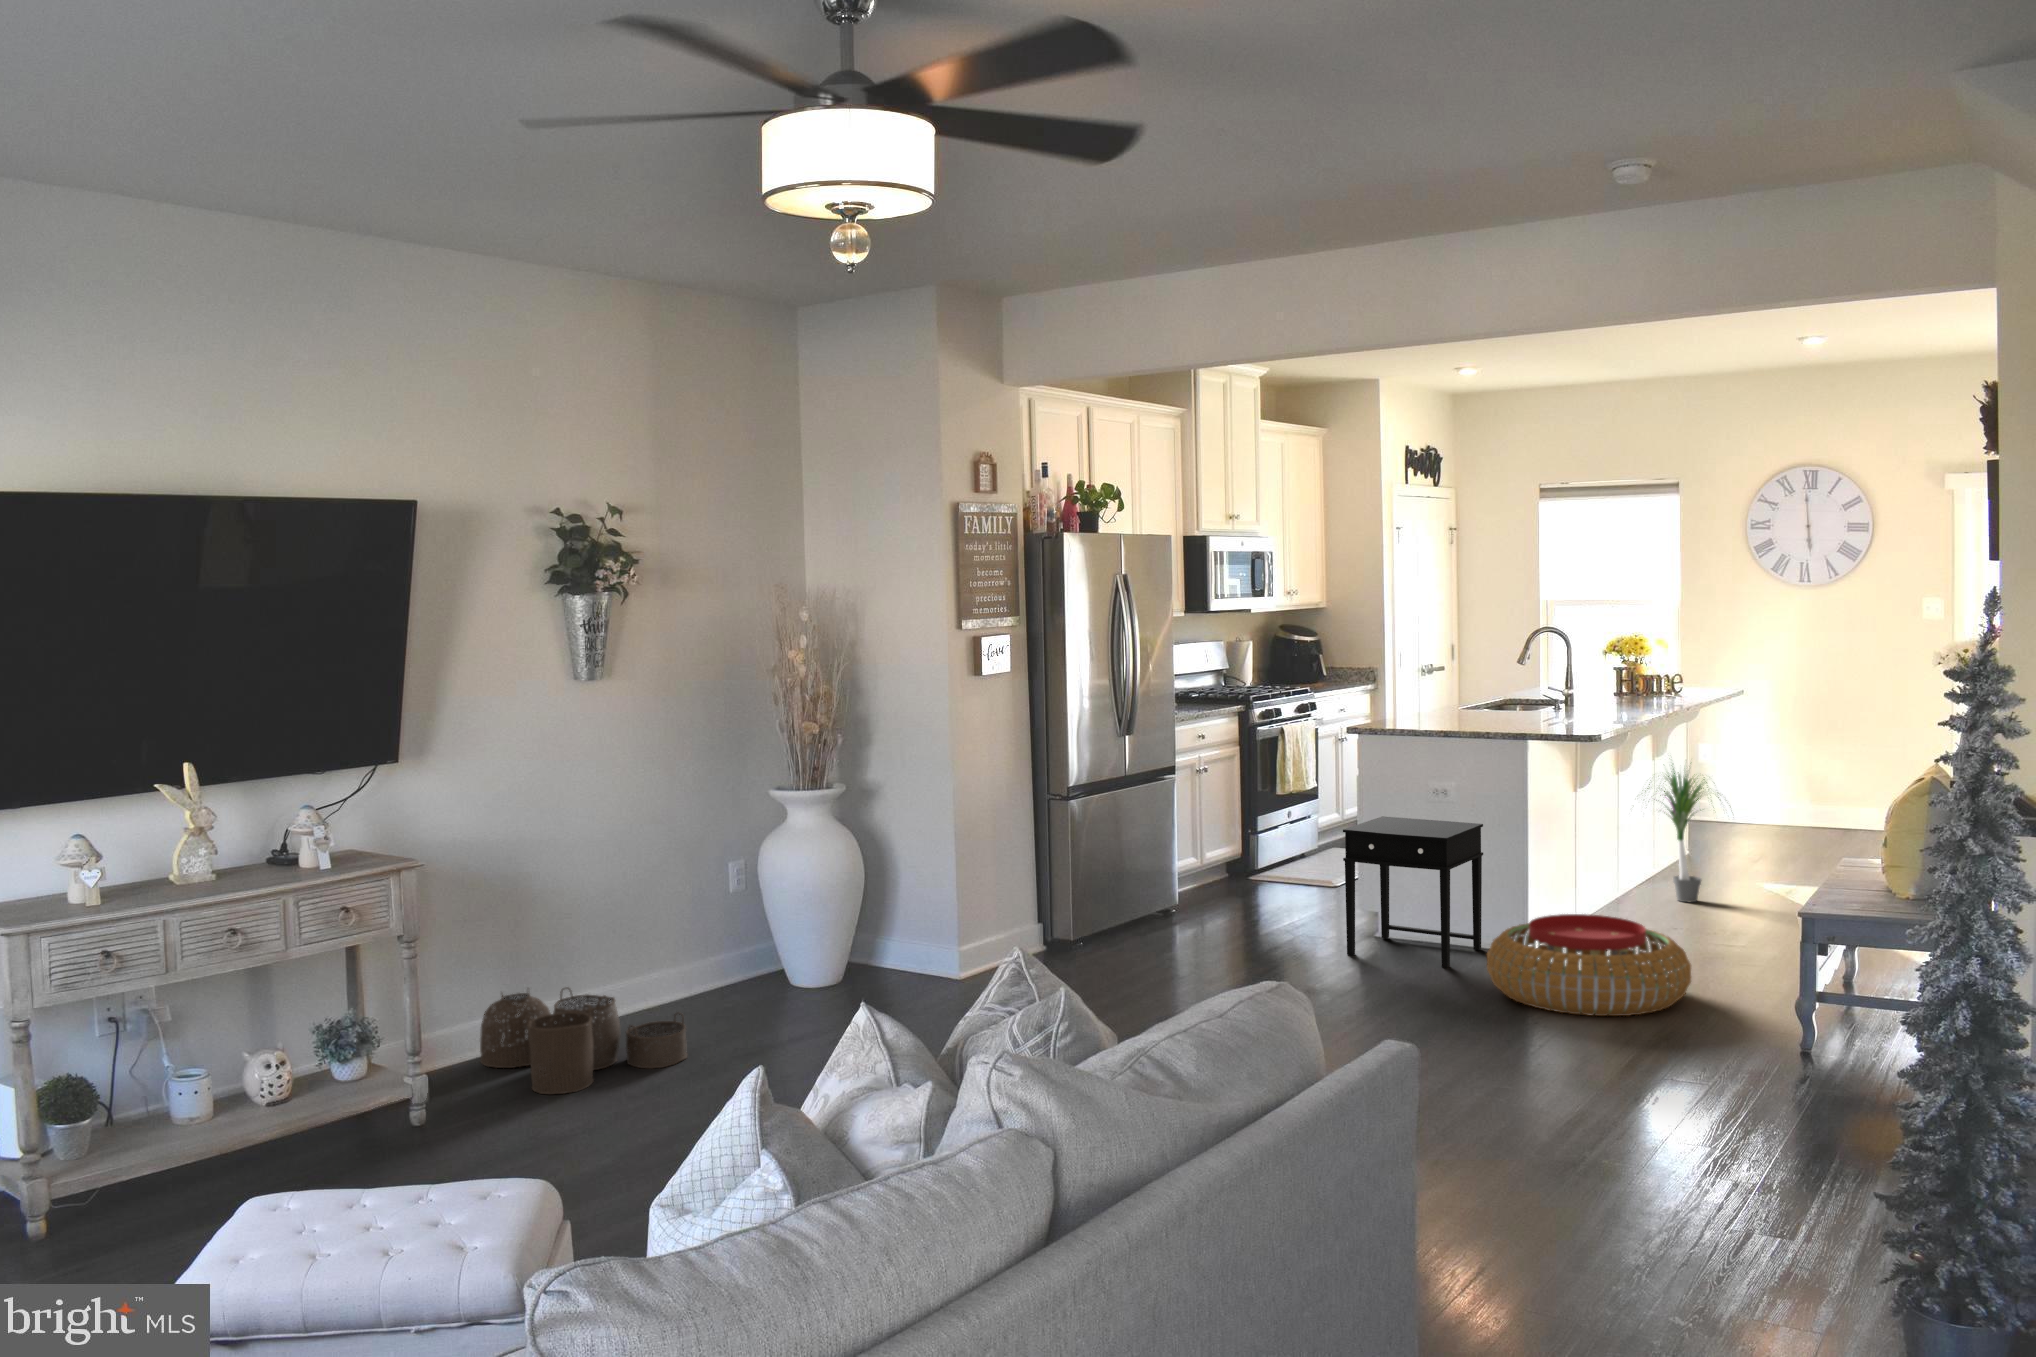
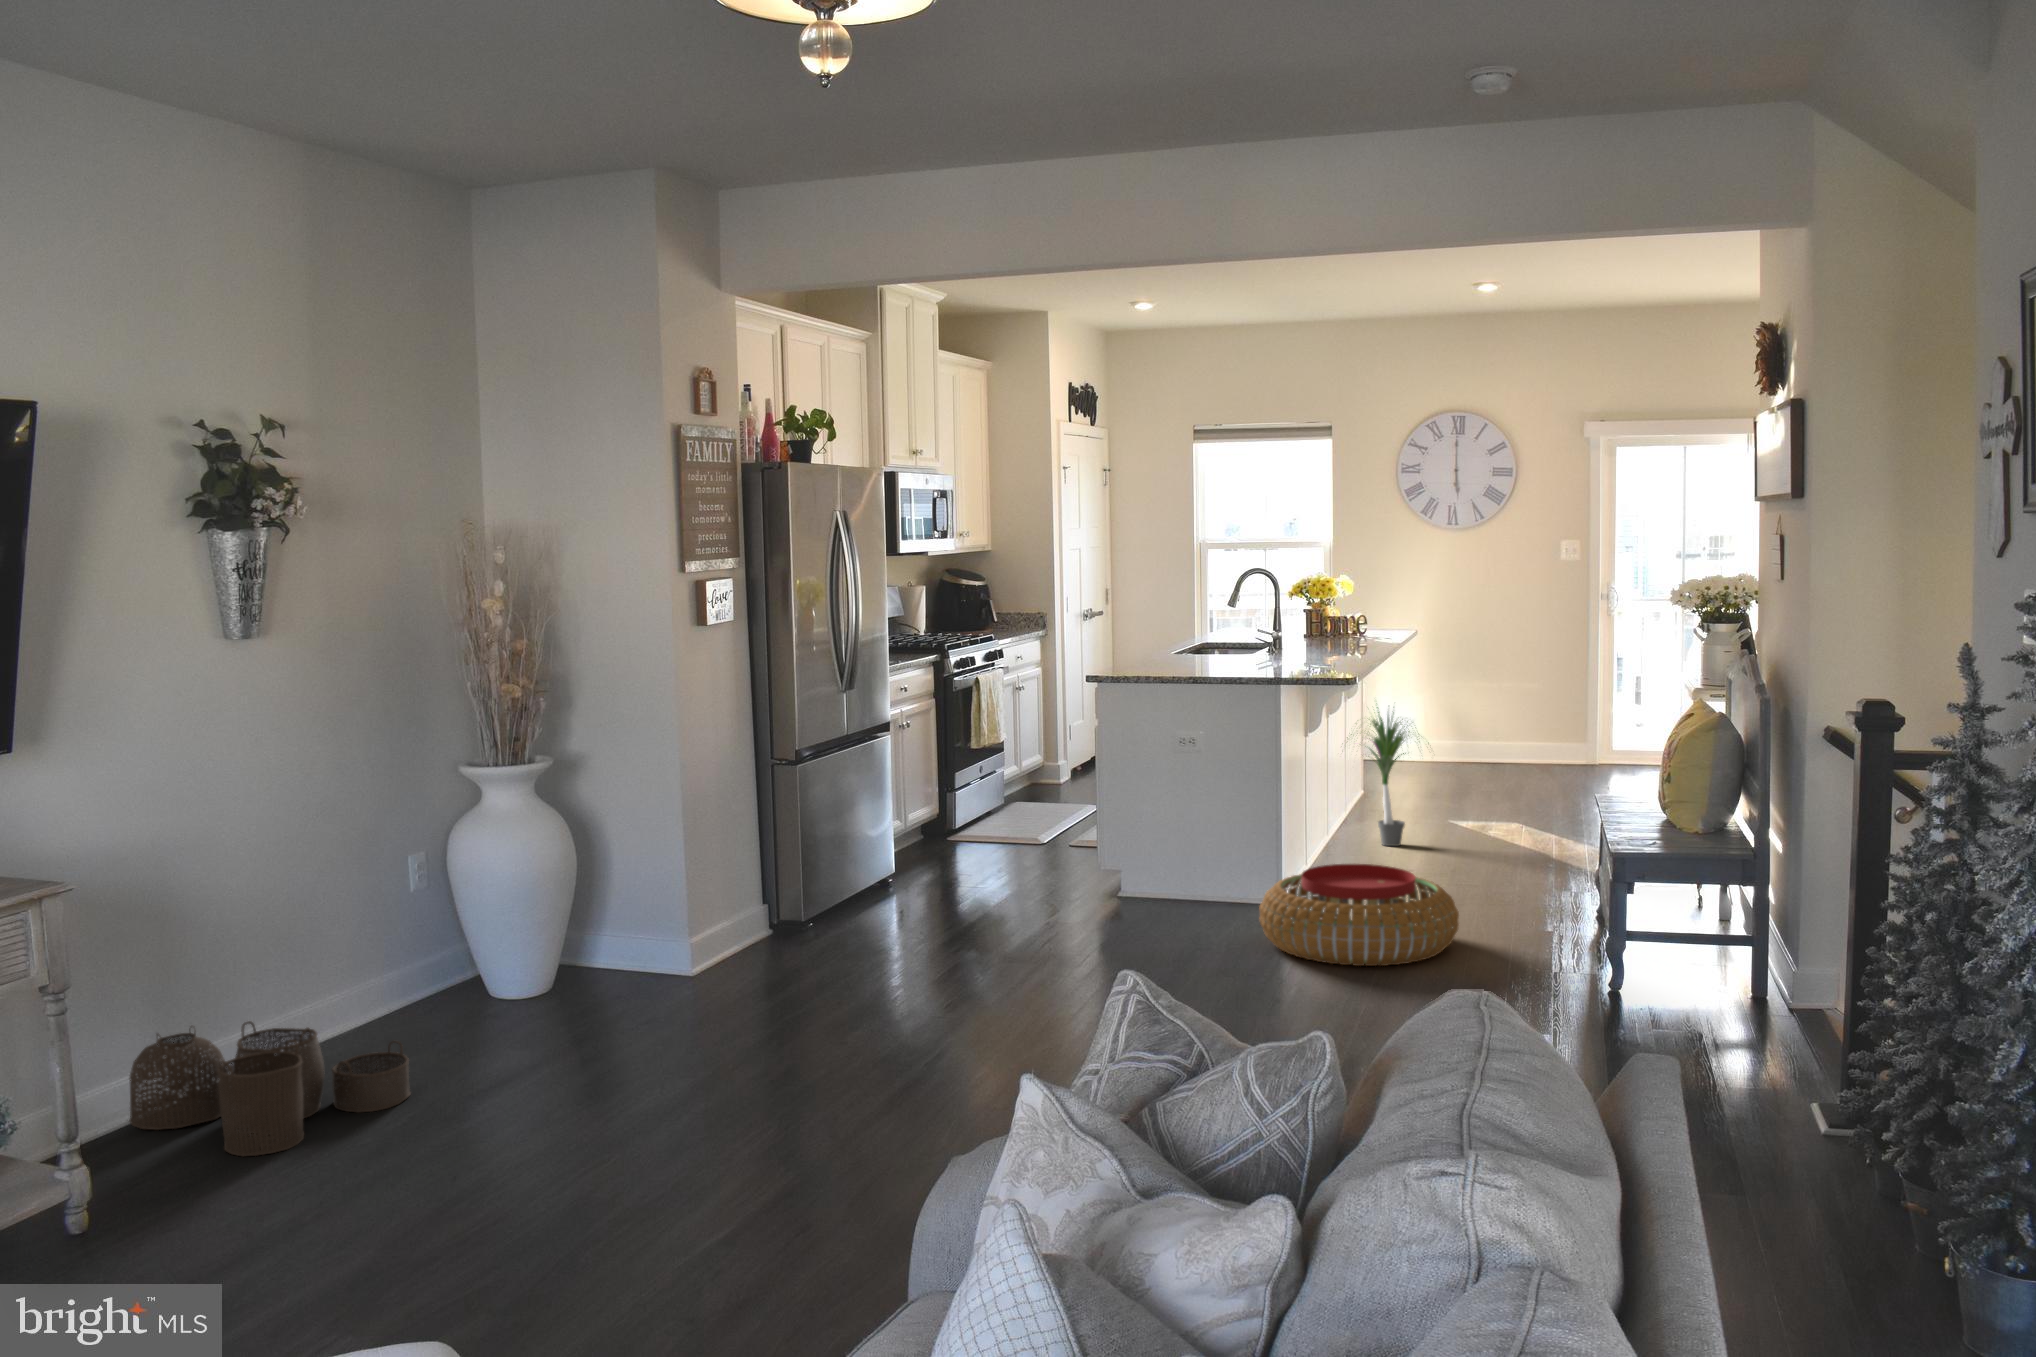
side table: present [1343,816,1483,968] -> none [1096,771,1231,927]

